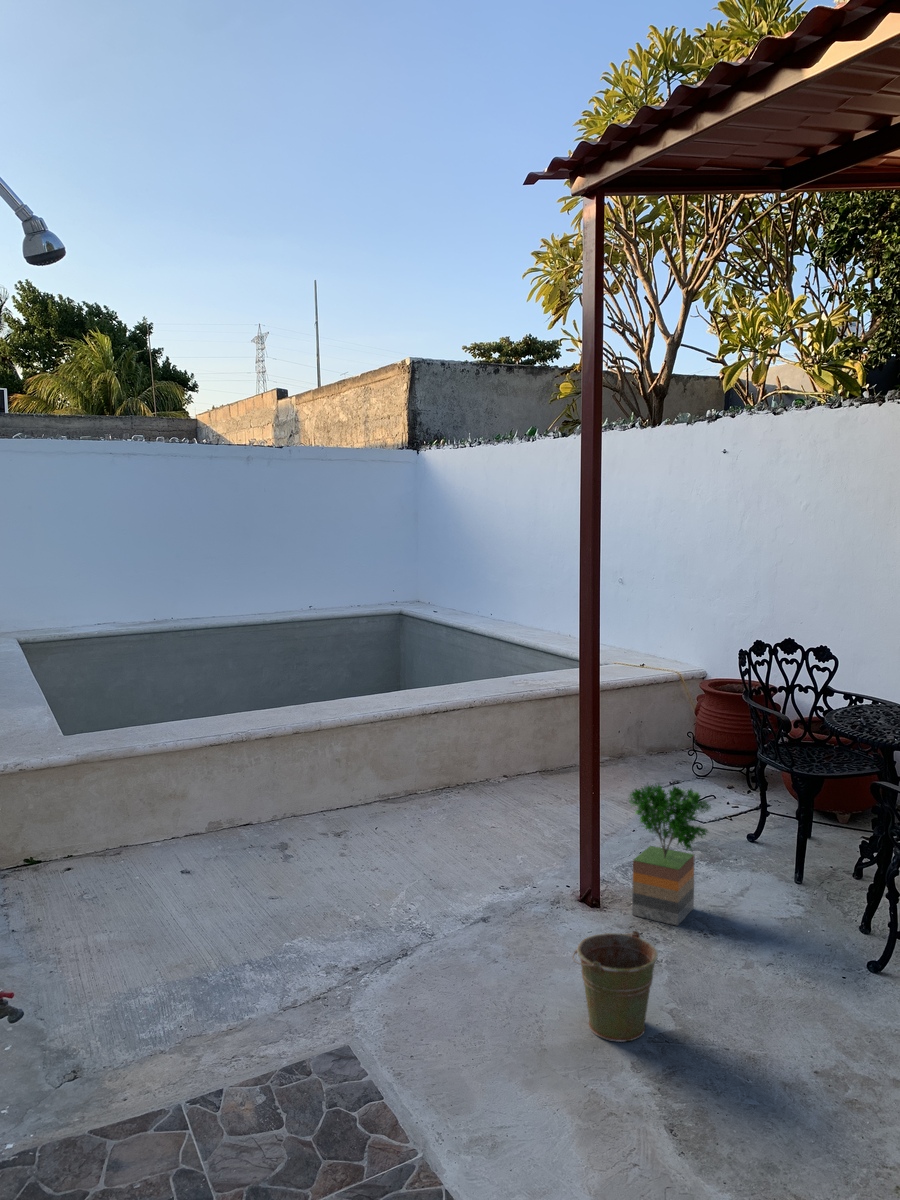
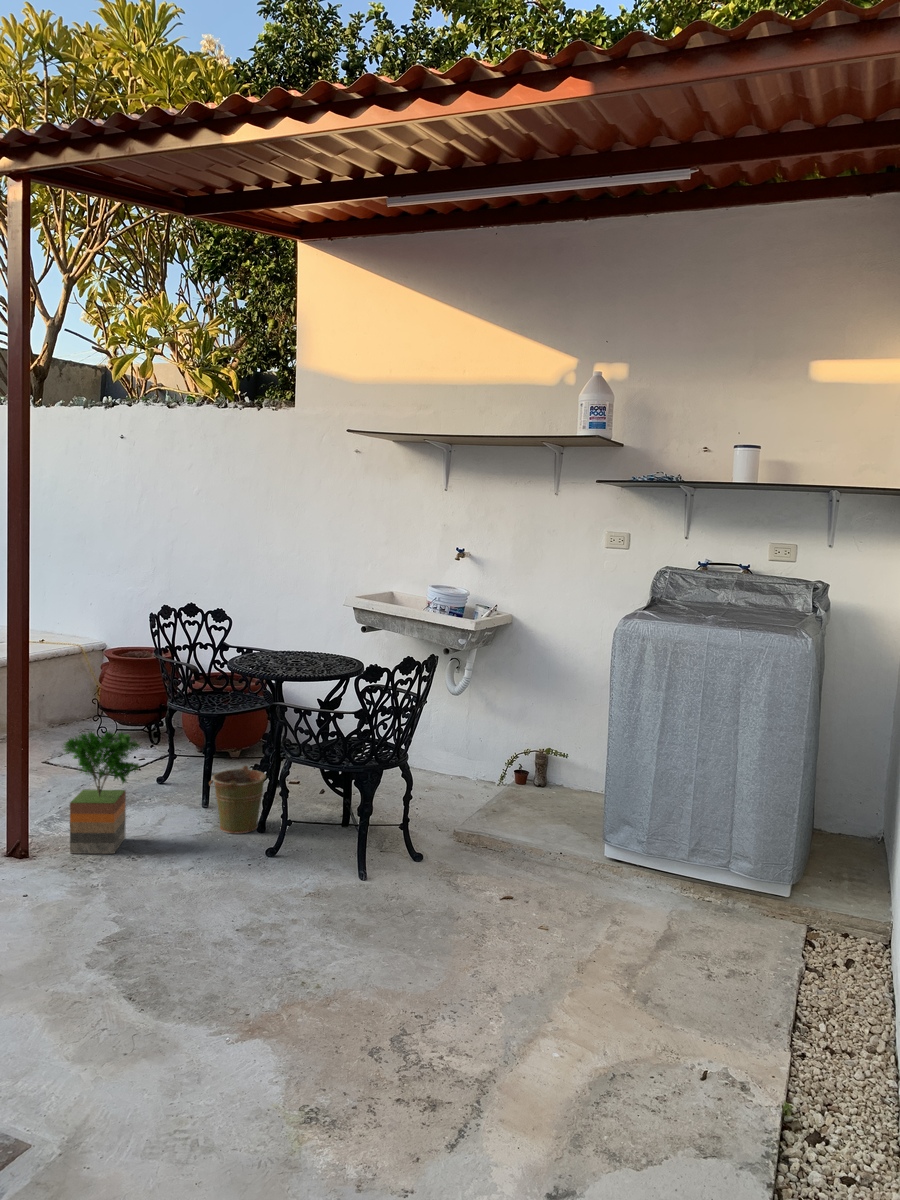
bucket: present [573,931,658,1042] -> present [209,766,266,833]

